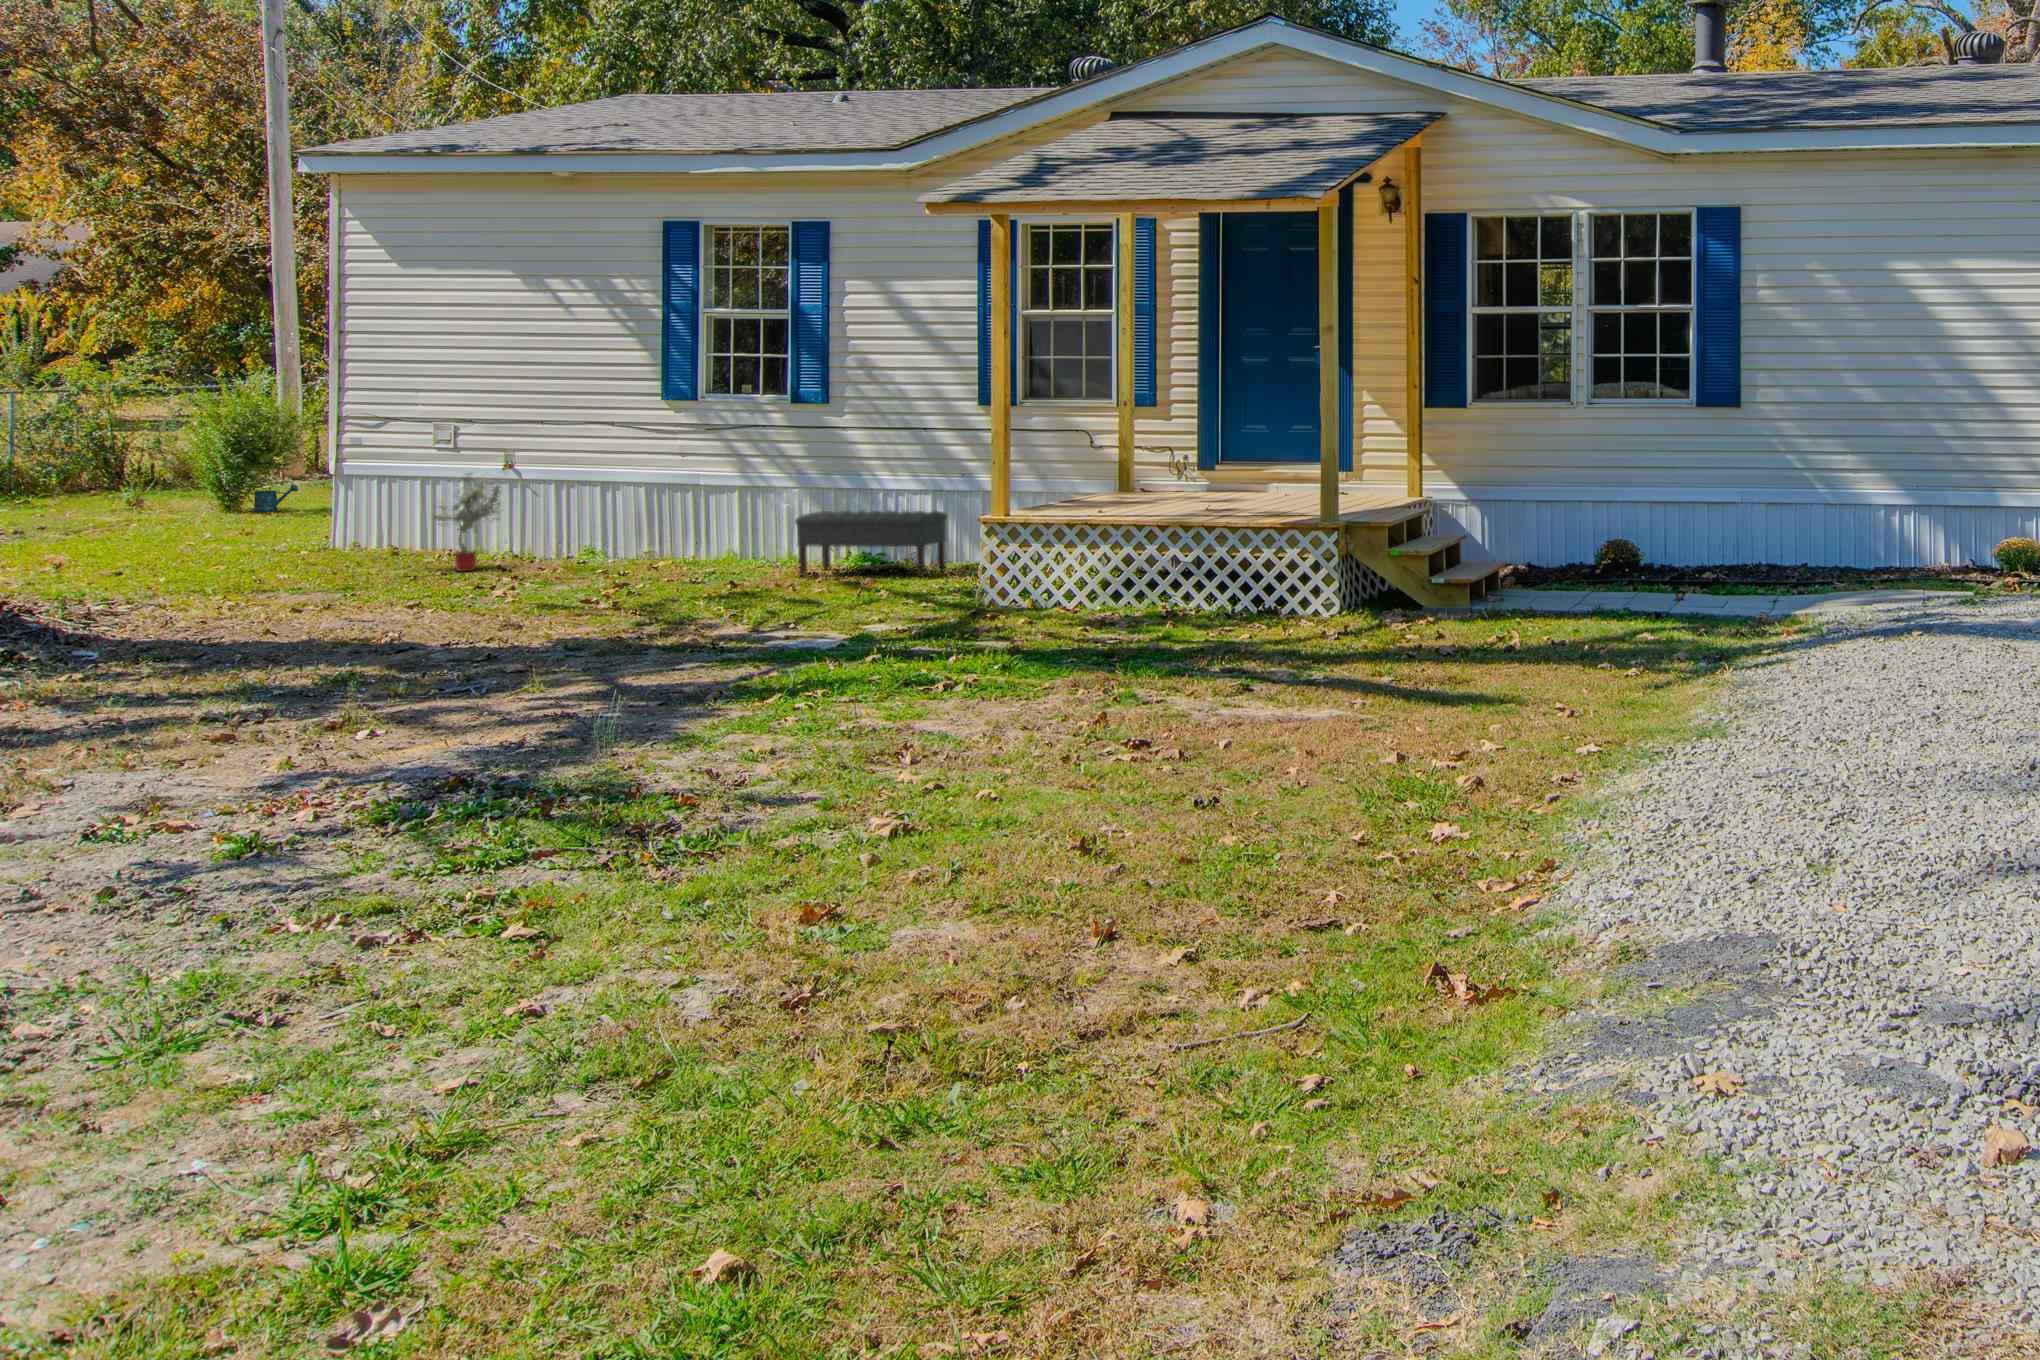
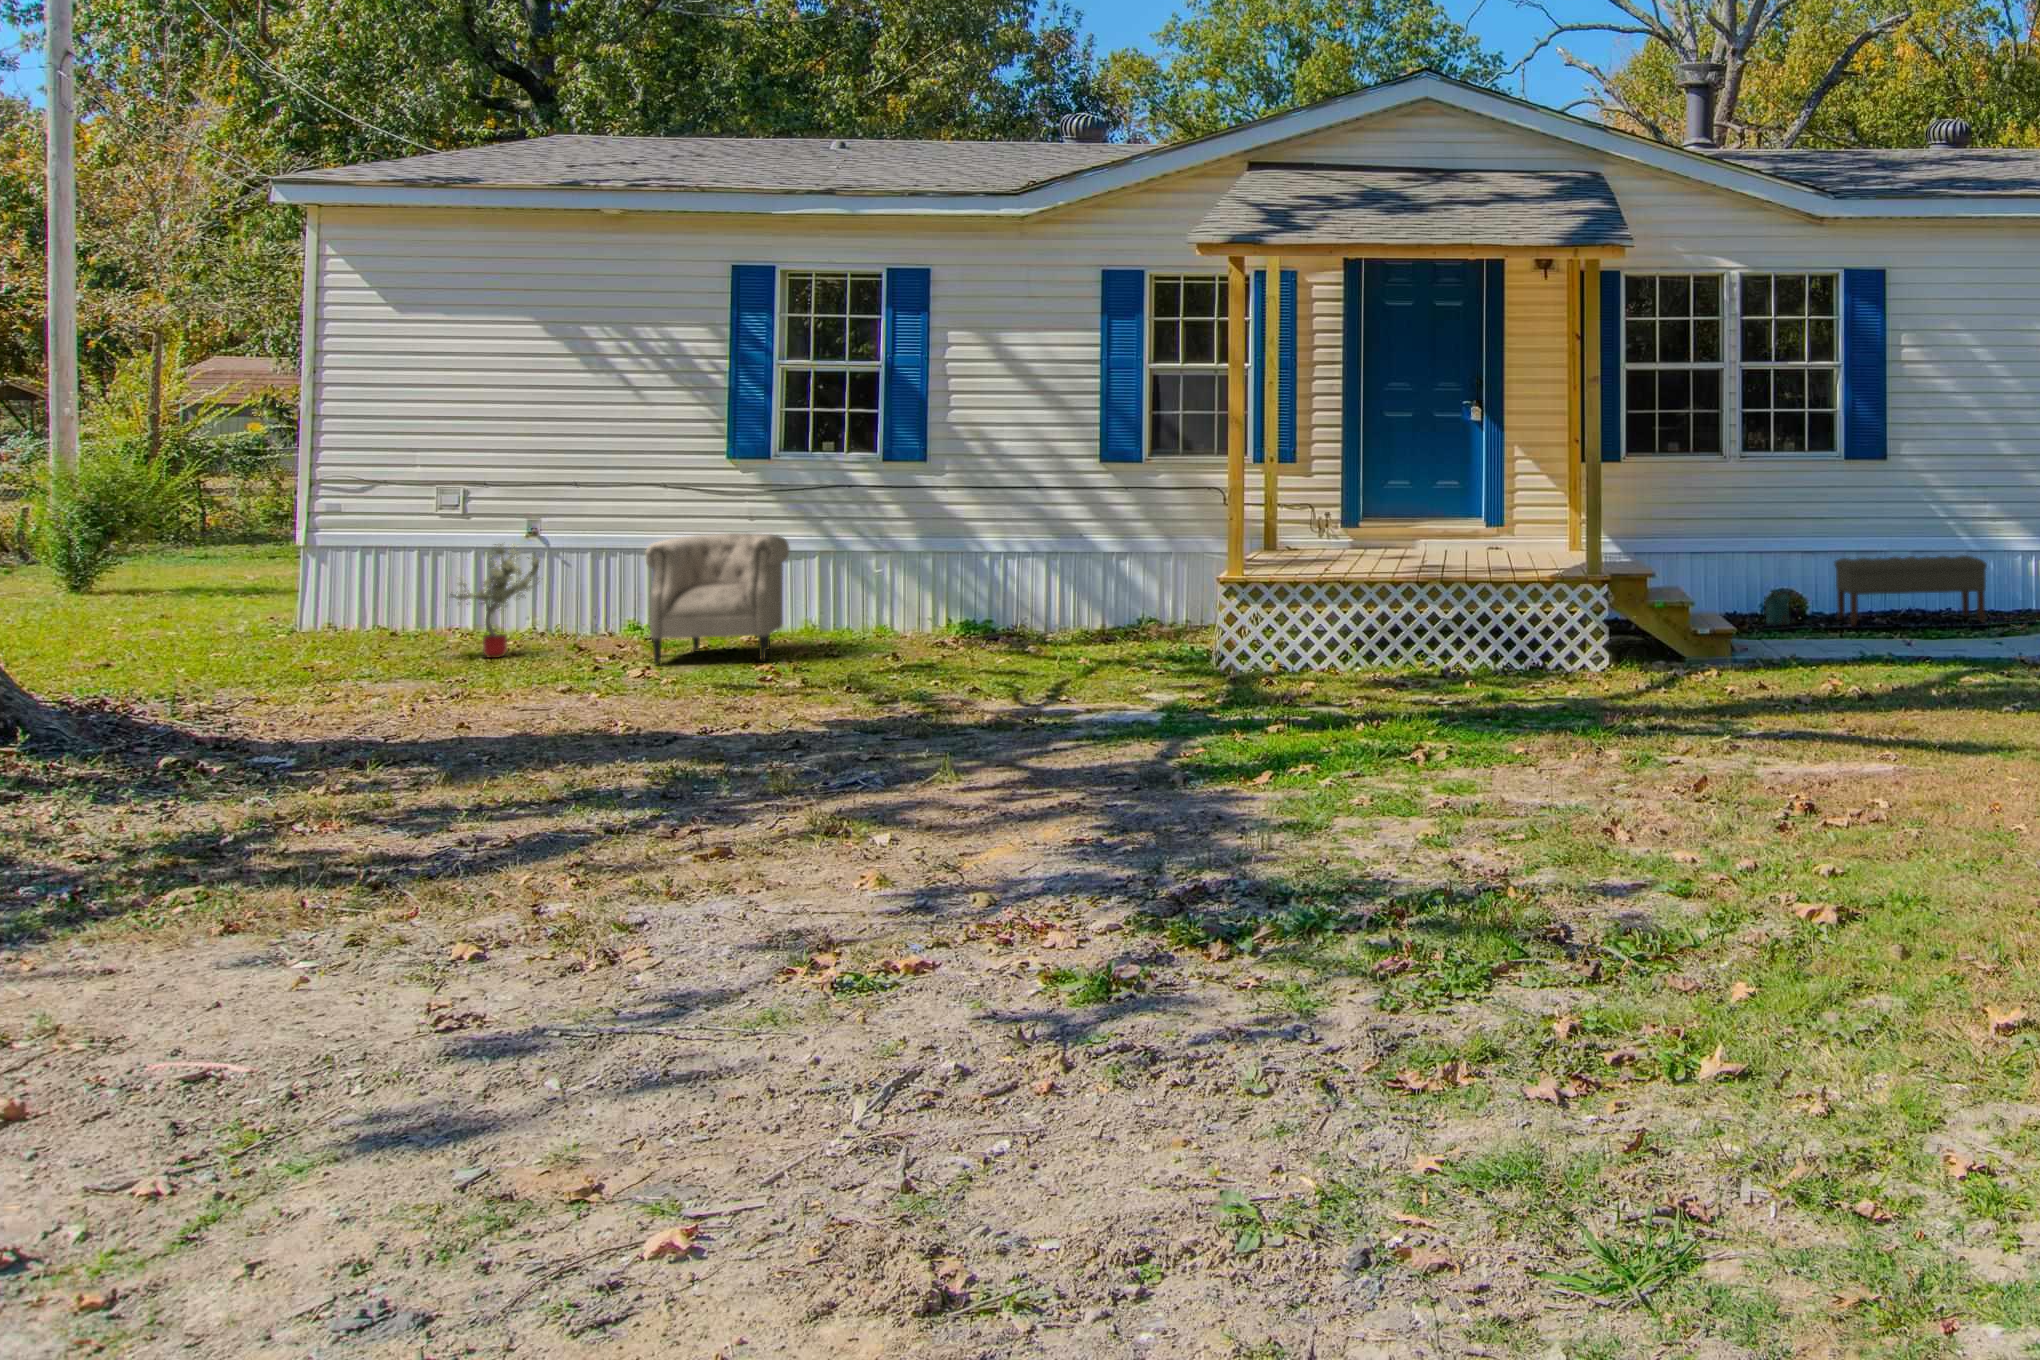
chair: none [547,467,691,582] -> present [645,533,790,664]
watering can: present [248,484,298,512] -> present [1766,590,1790,625]
bench: present [795,511,947,576] -> present [1835,555,1987,625]

